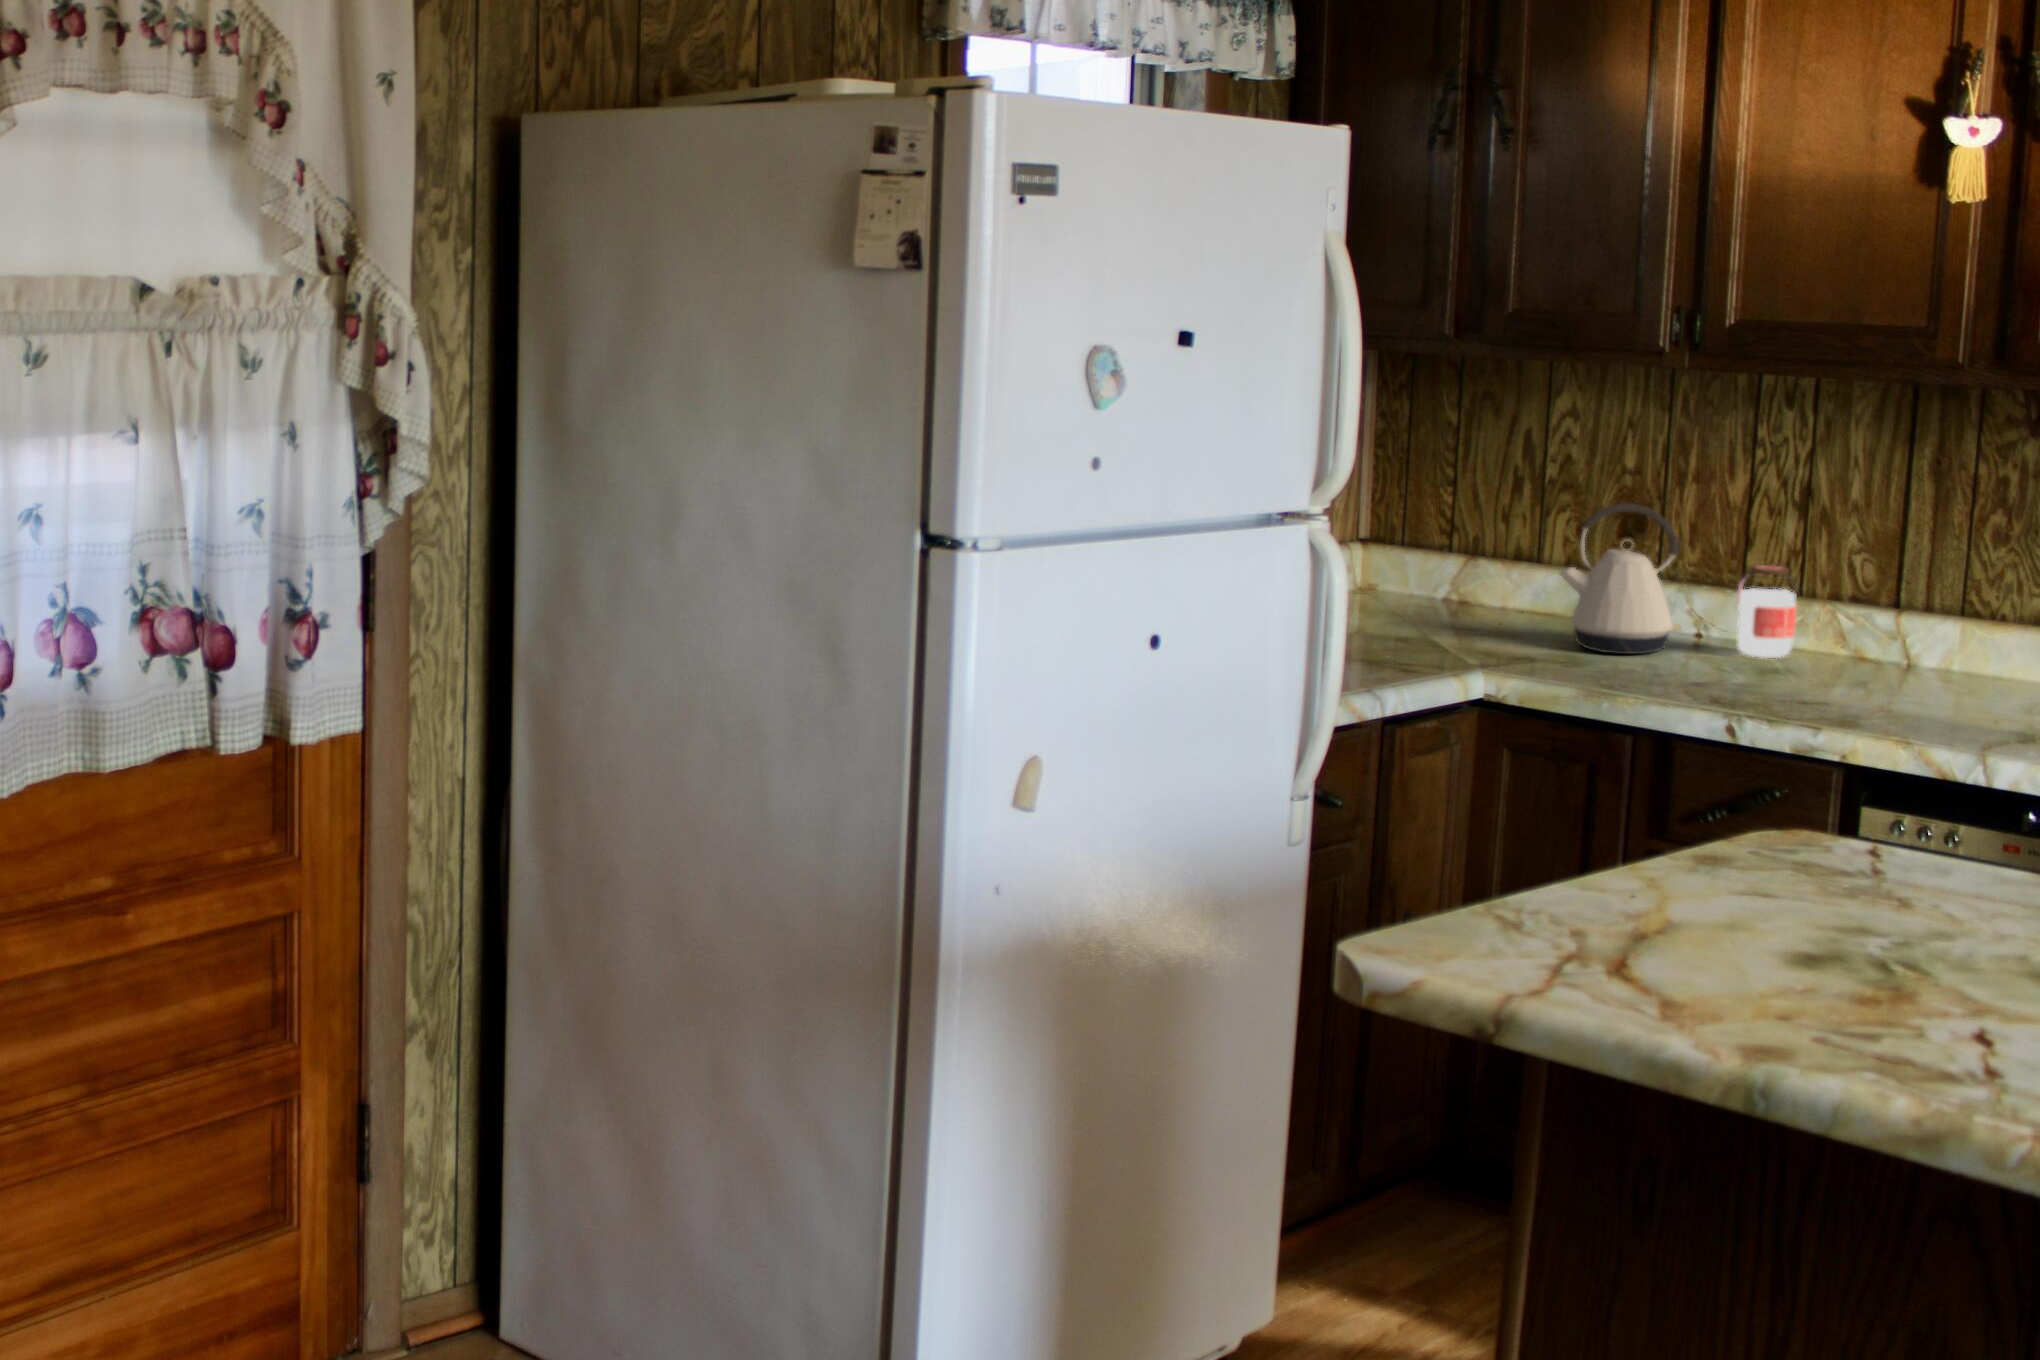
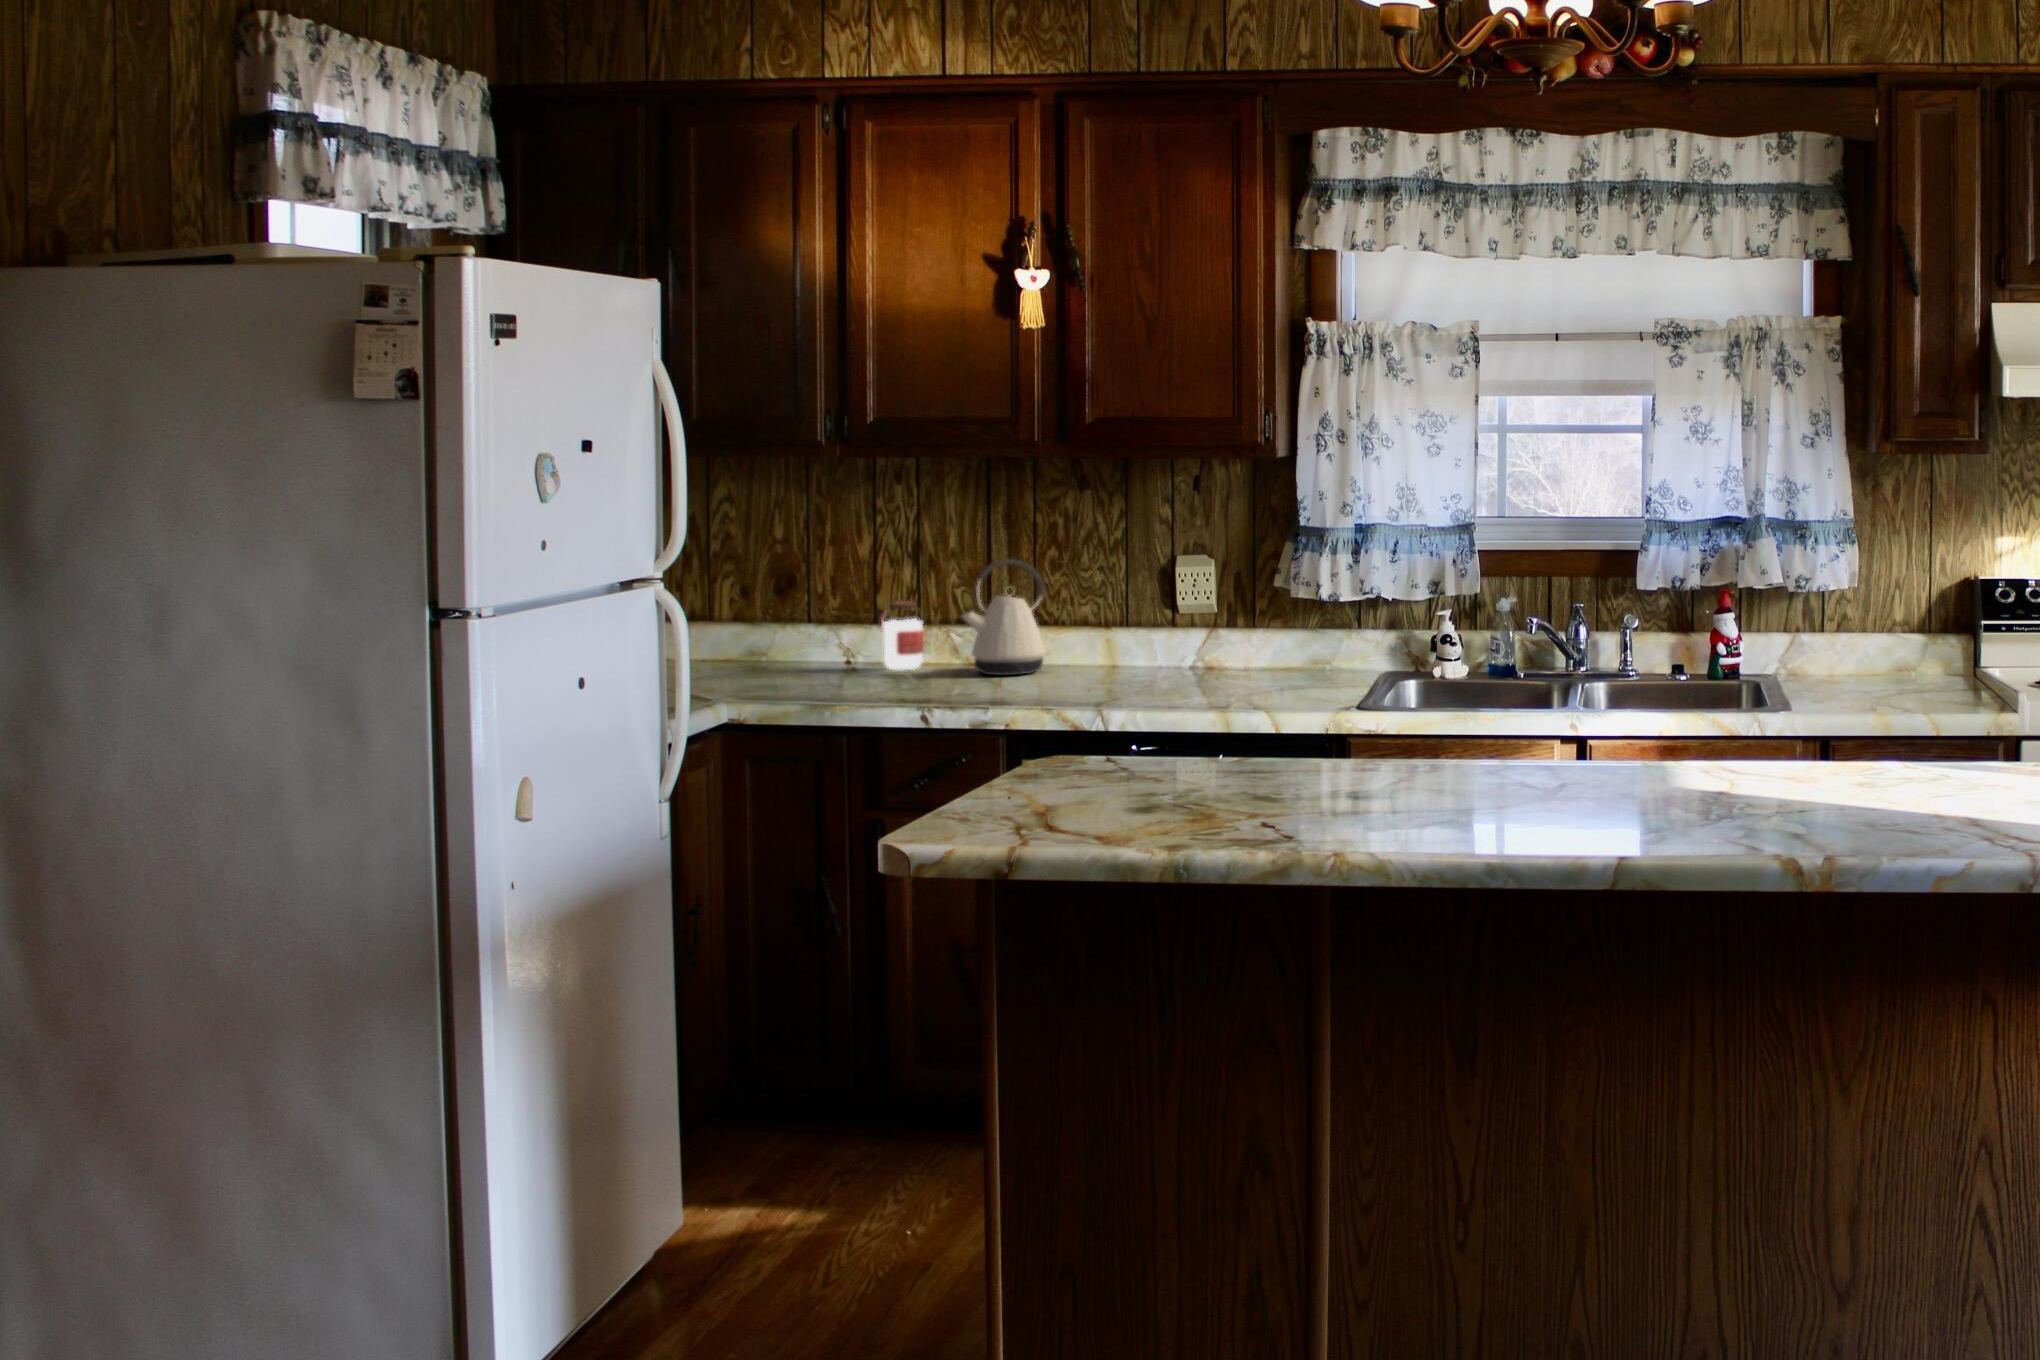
kettle: present [1559,503,1682,654] -> present [963,559,1050,675]

